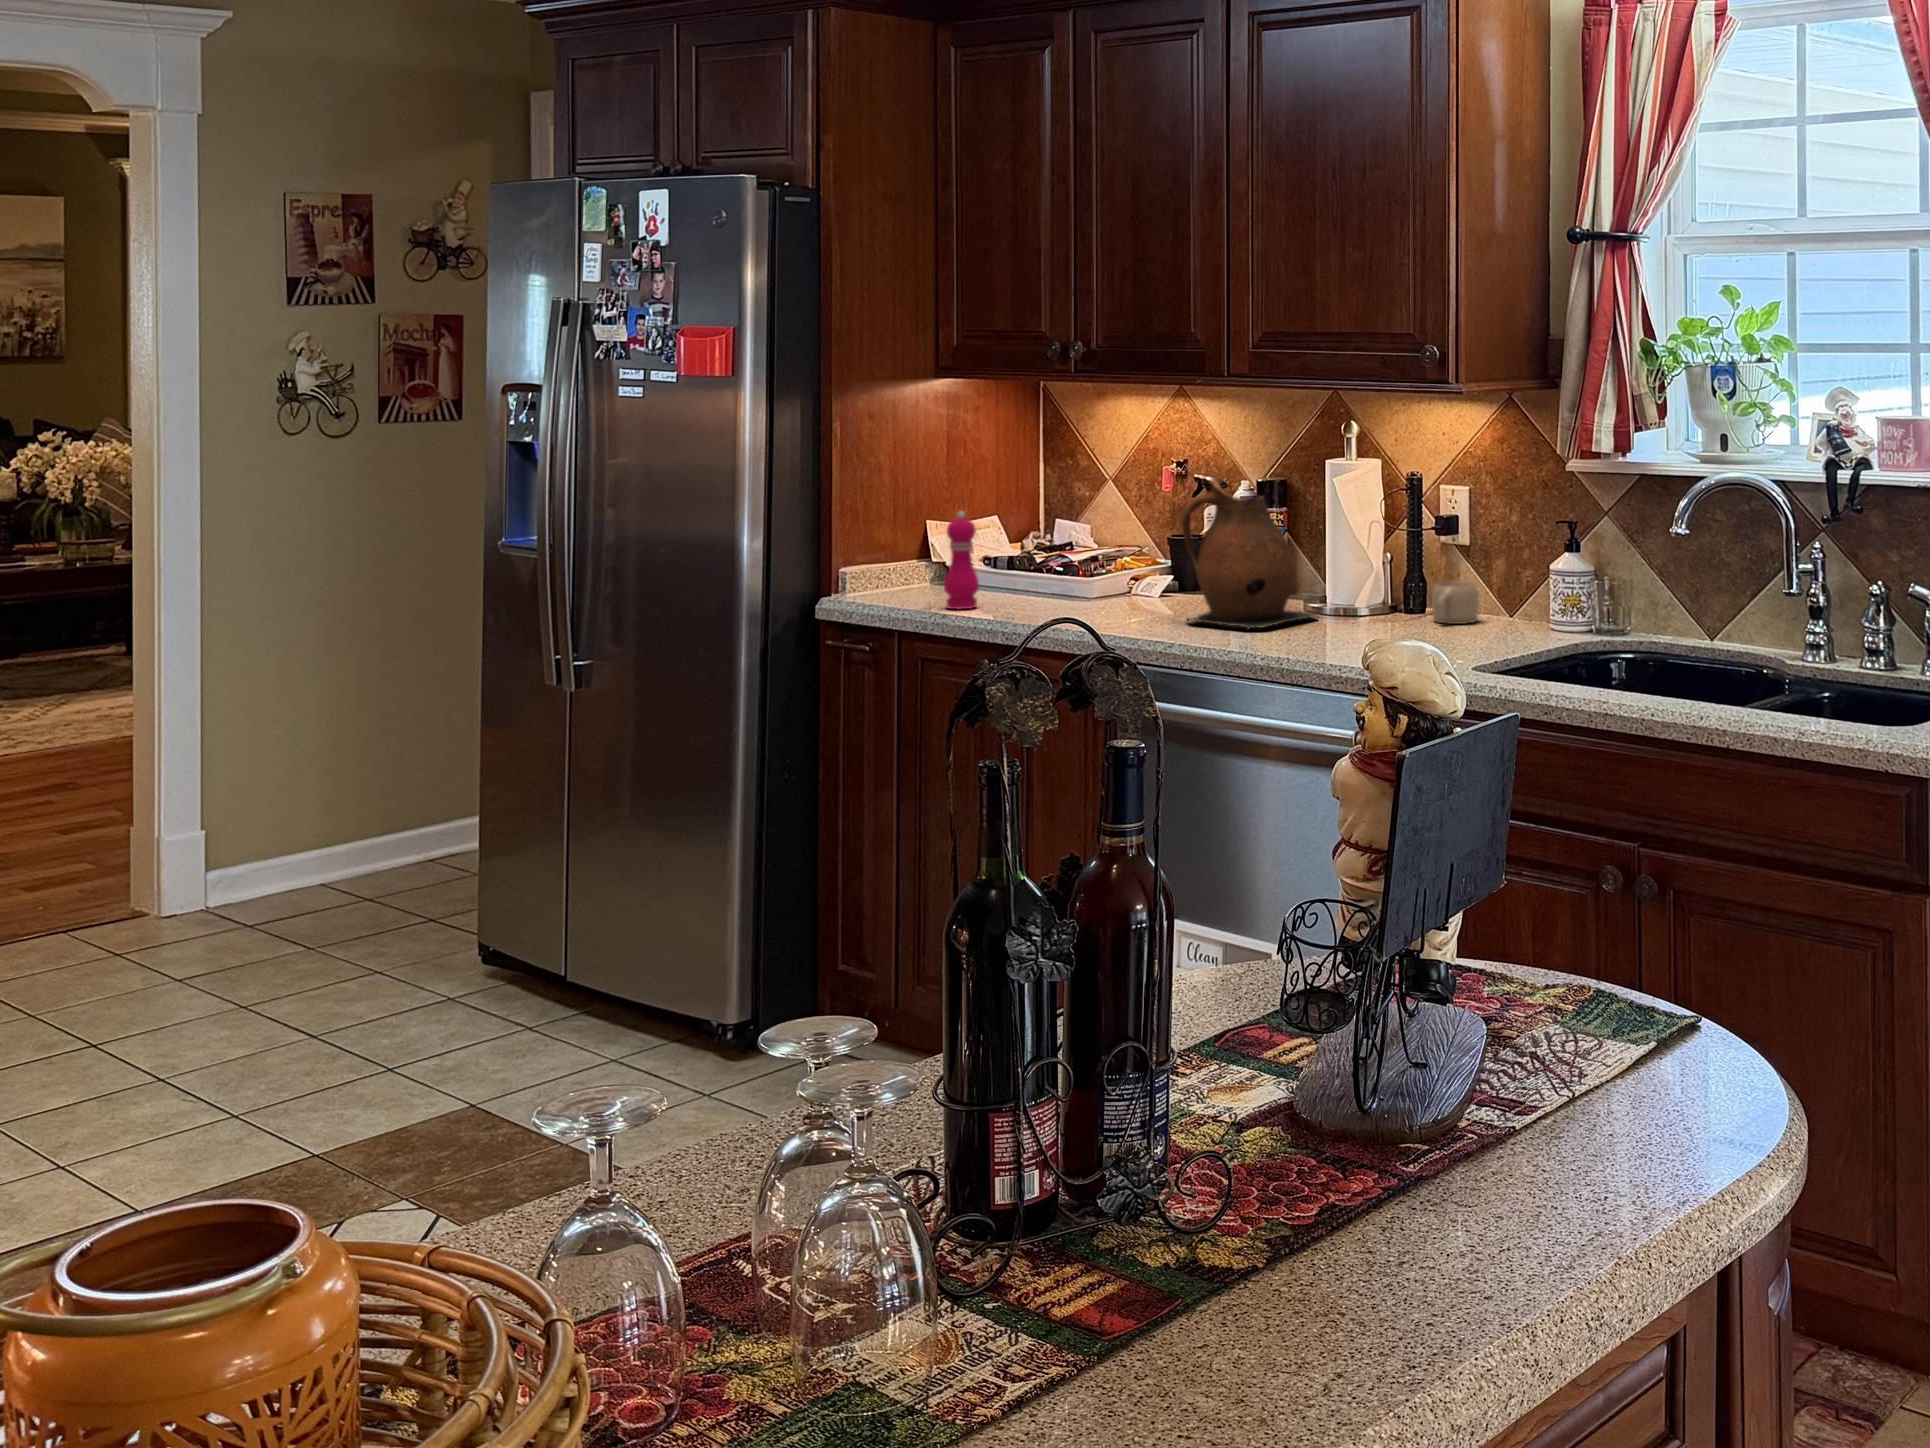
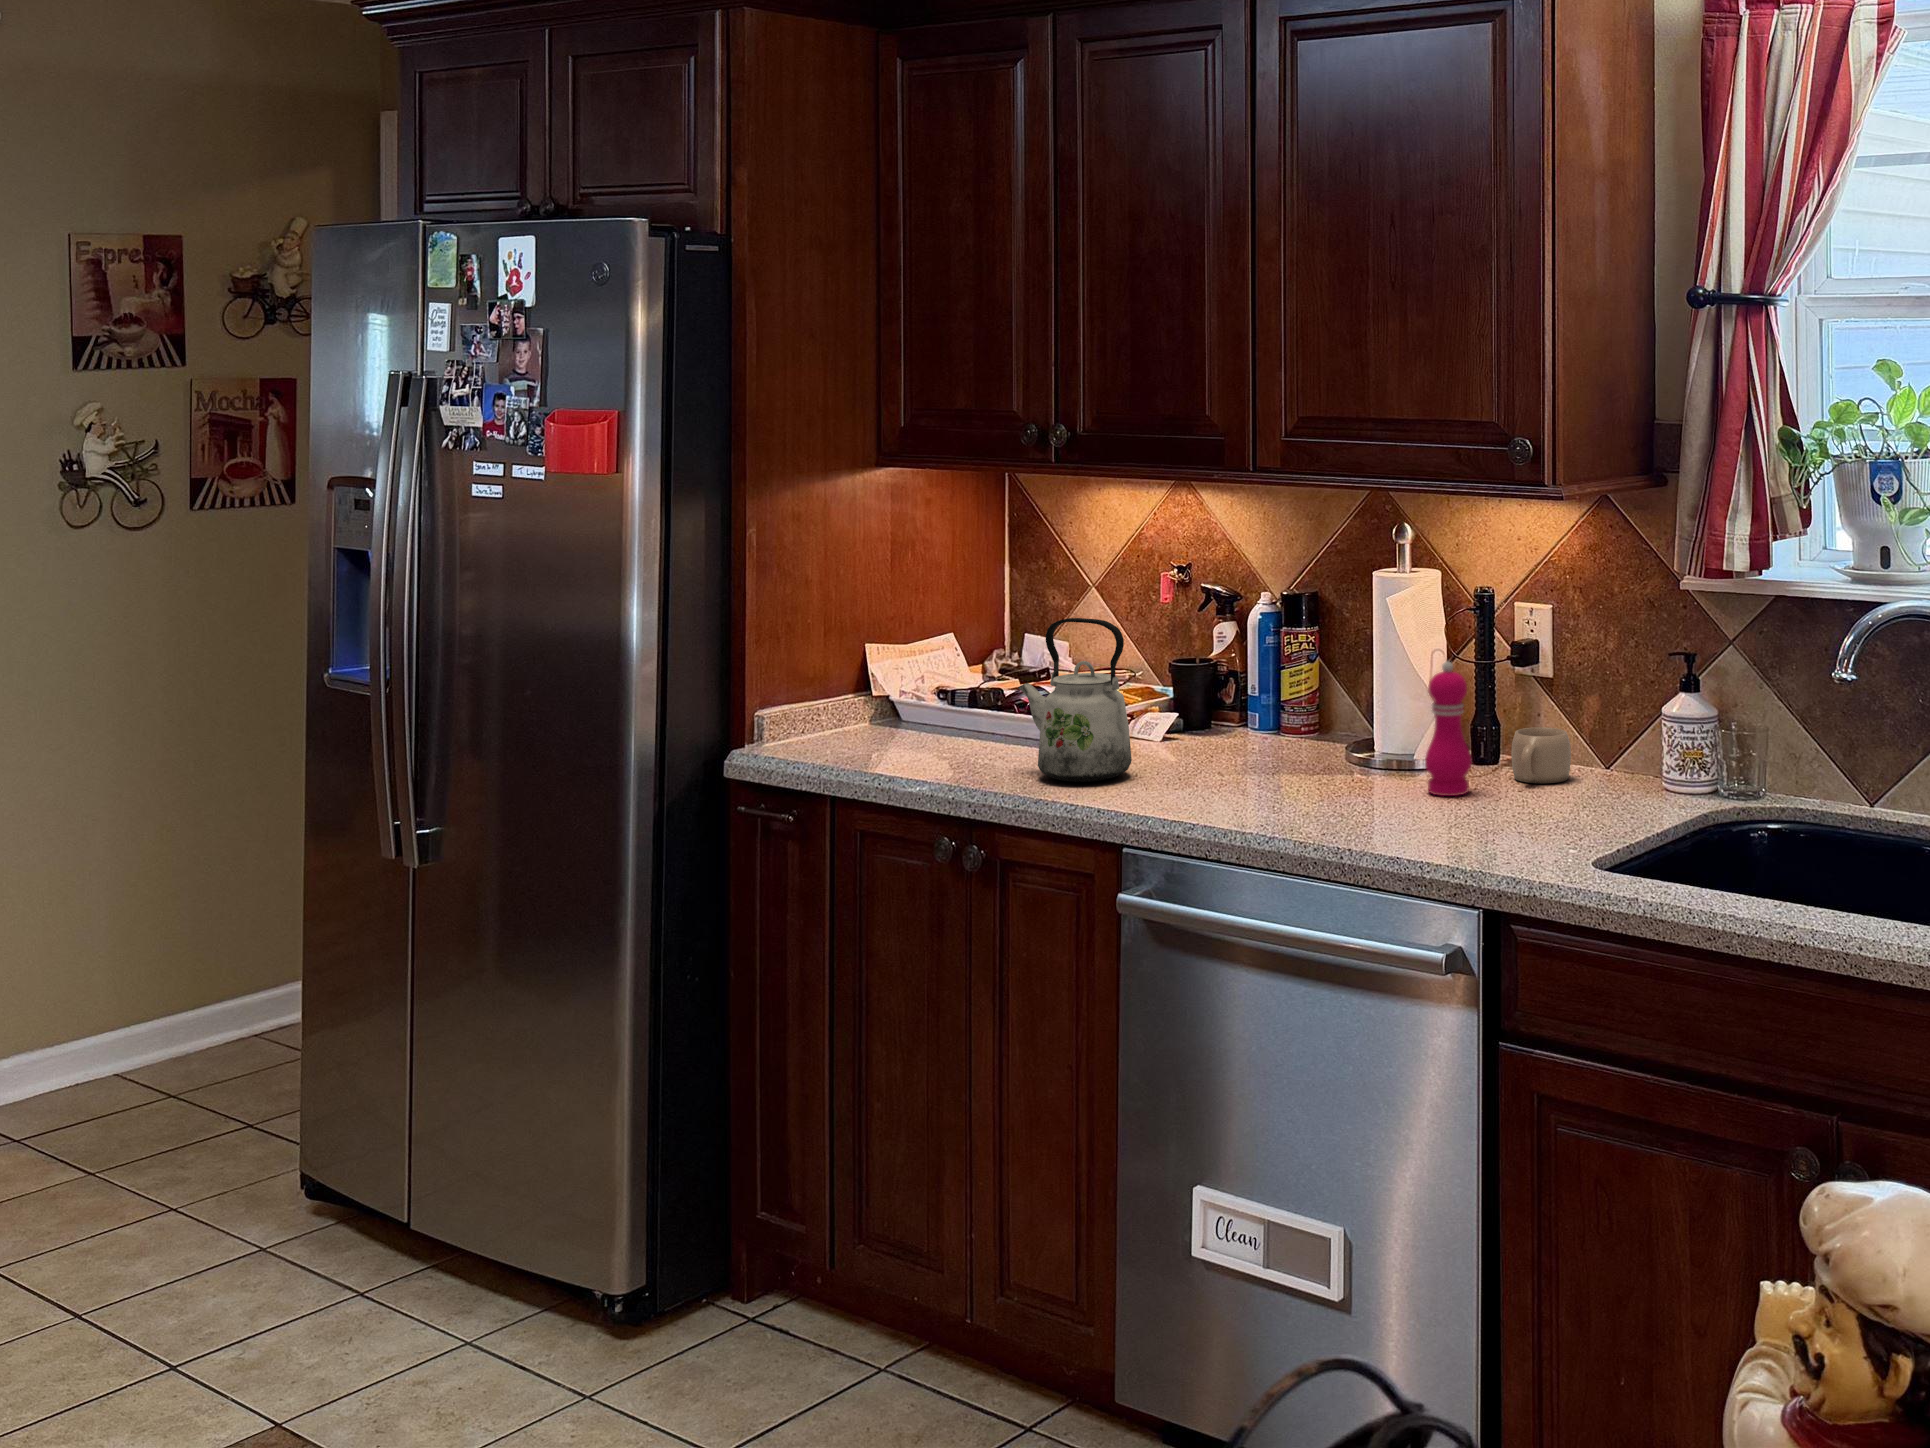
ceramic pitcher: present [1182,479,1316,629] -> none [1198,602,1370,799]
kettle: none [1042,492,1131,620] -> present [1018,618,1132,782]
pepper mill: present [944,511,979,609] -> present [1425,662,1472,796]

